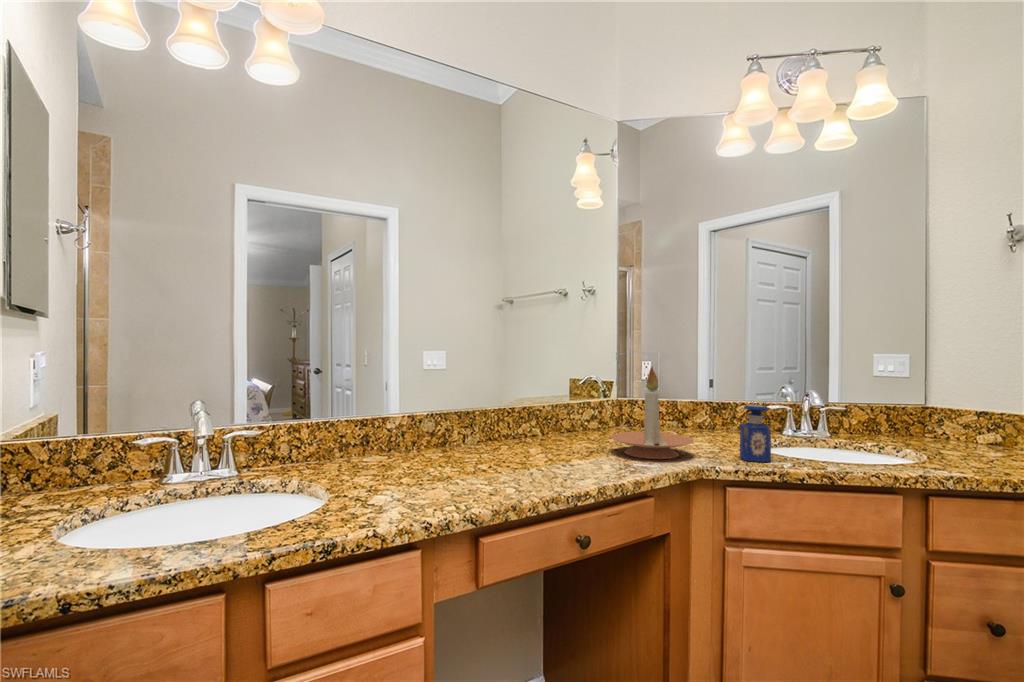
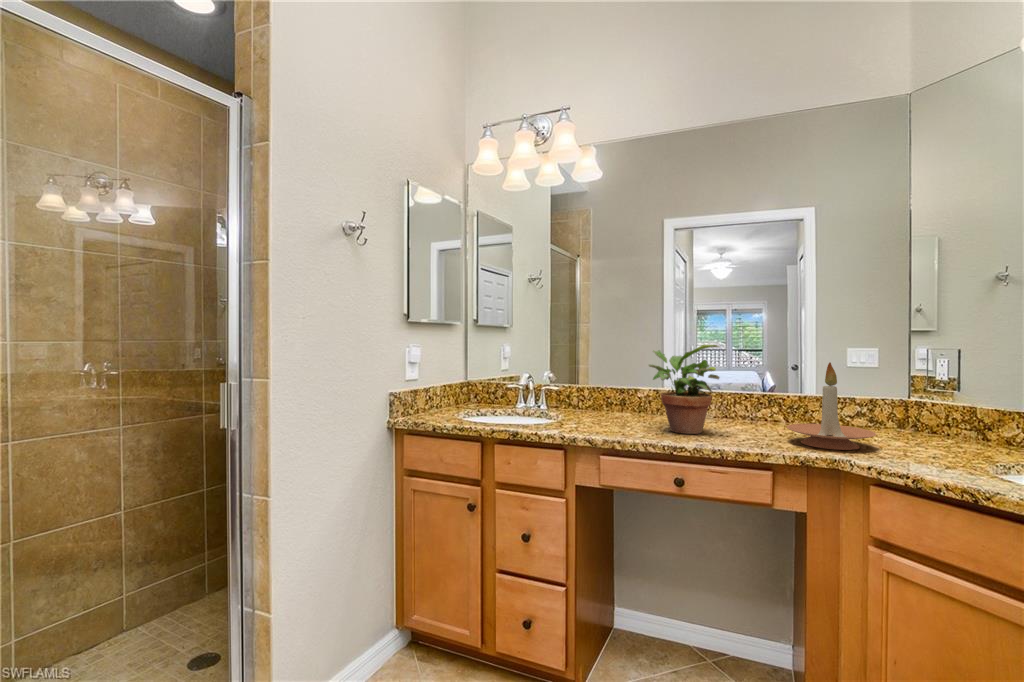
potted plant: none [456,349,574,473] -> present [649,345,719,434]
perfume bottle: present [740,404,771,462] -> none [905,406,948,470]

